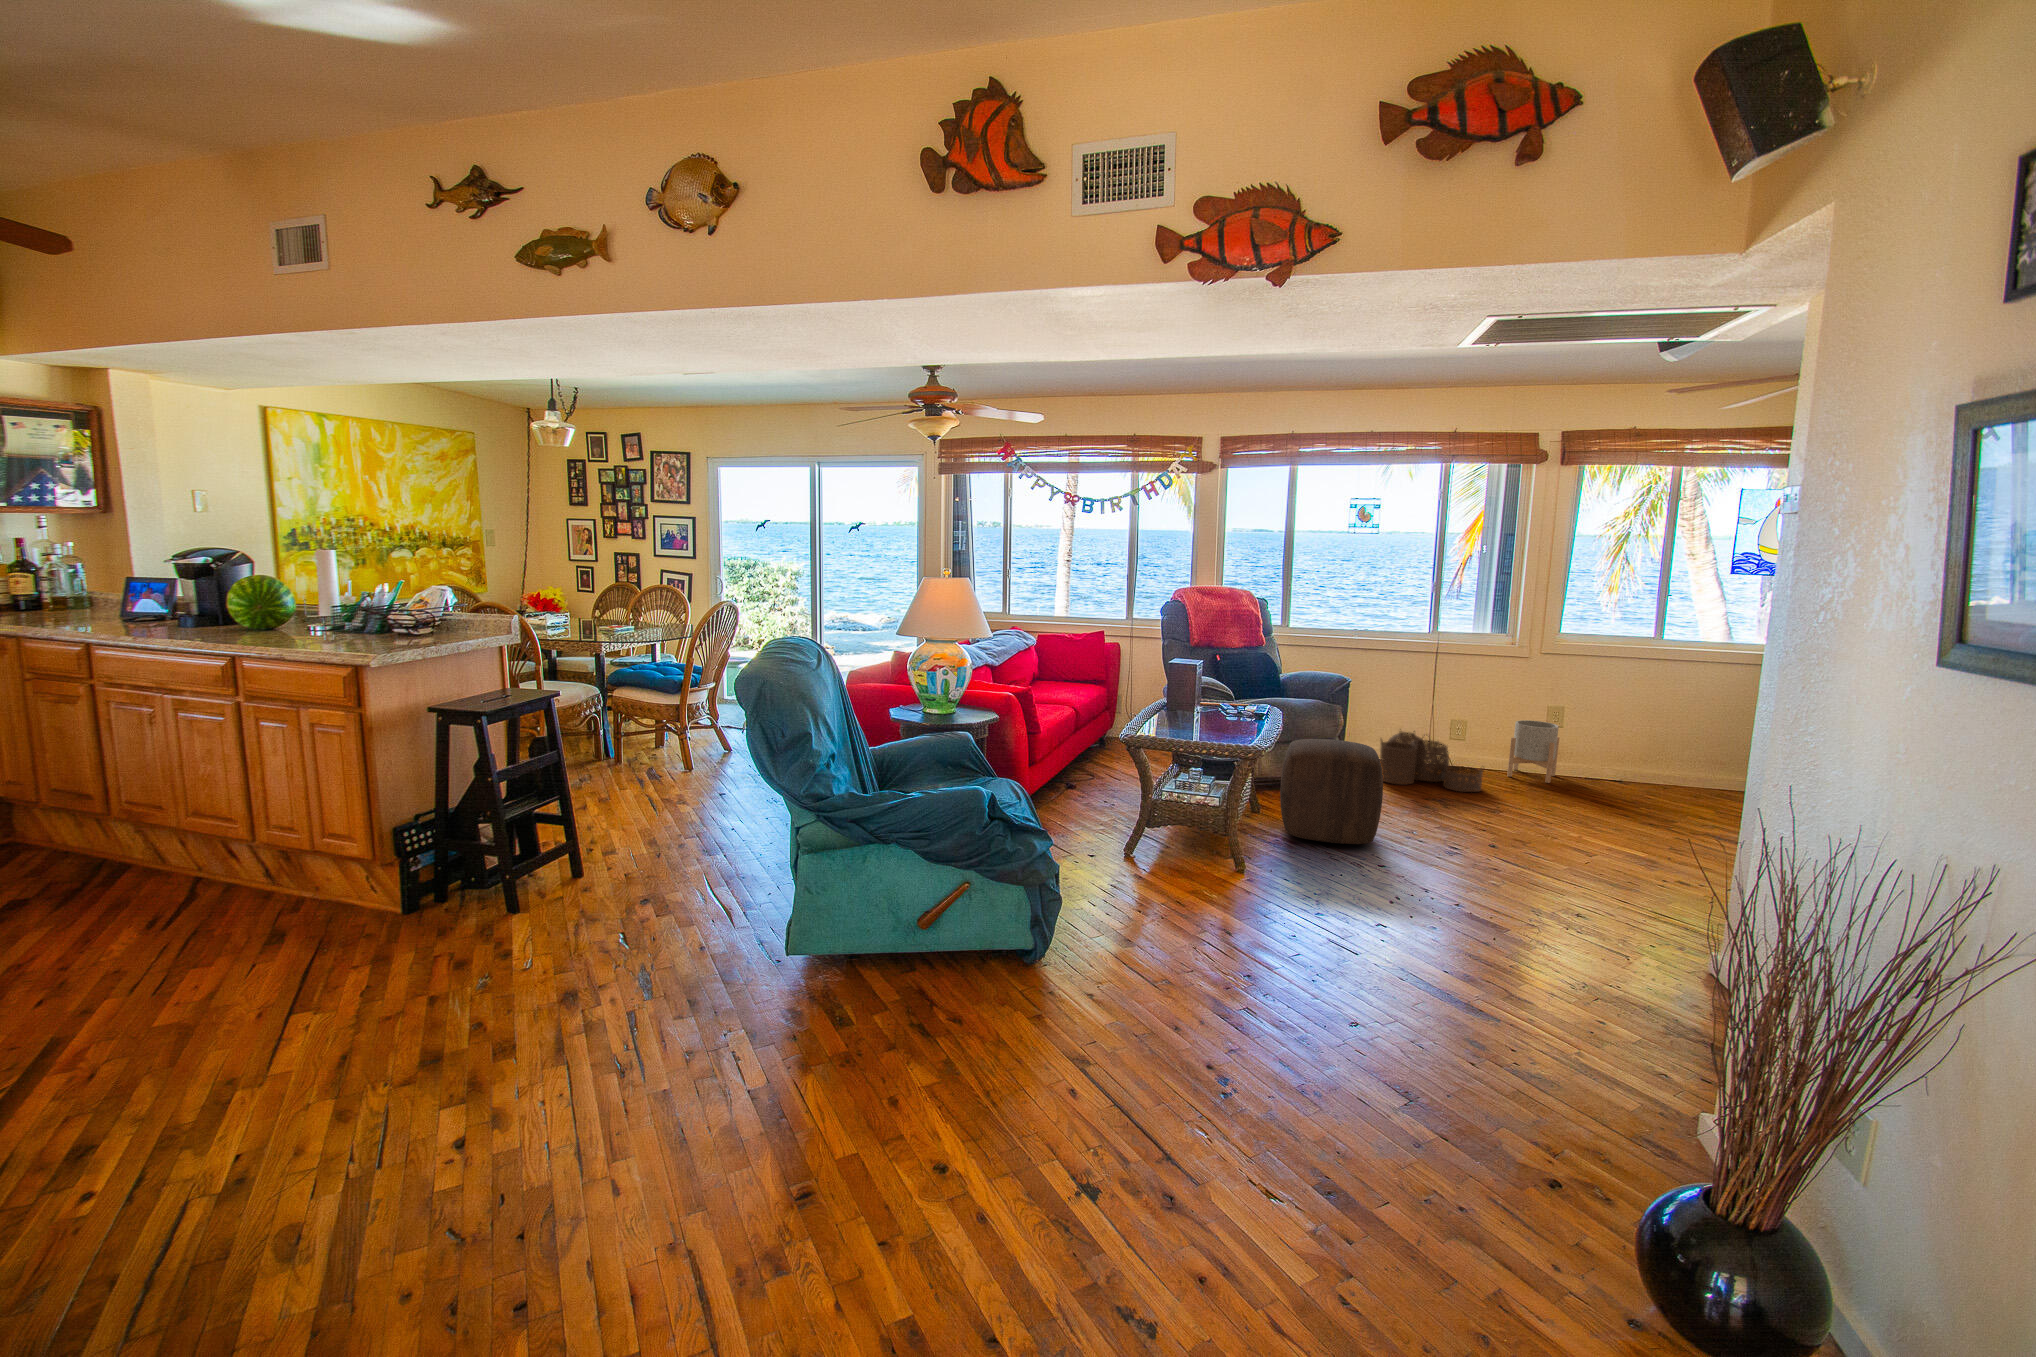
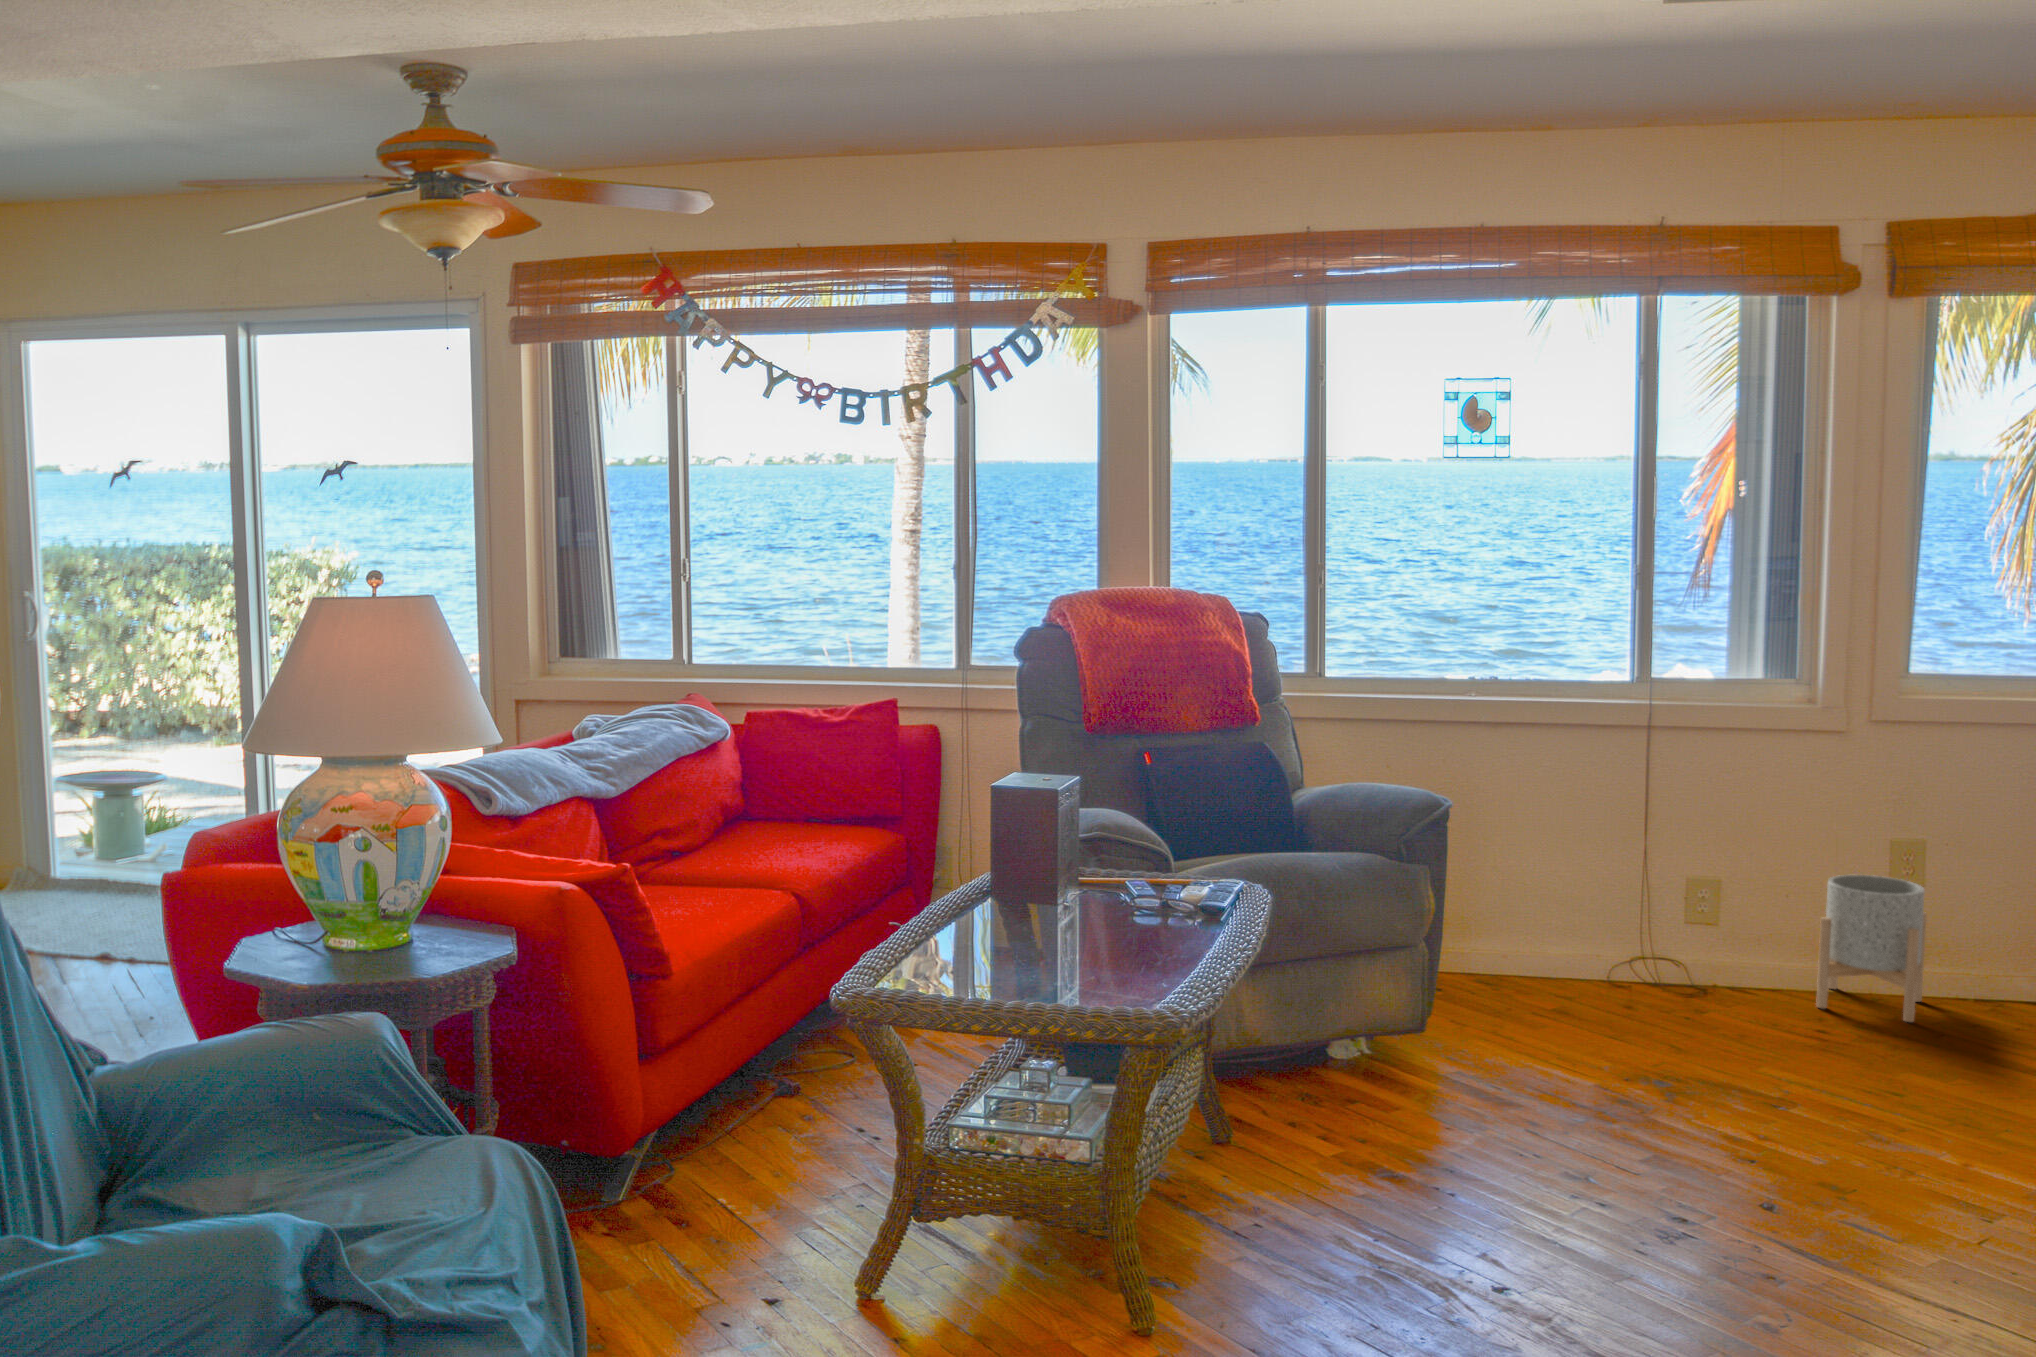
woven basket: present [1380,731,1483,792] -> none [1526,902,1768,1059]
ottoman: present [1280,739,1383,844] -> none [1278,967,1528,1250]

